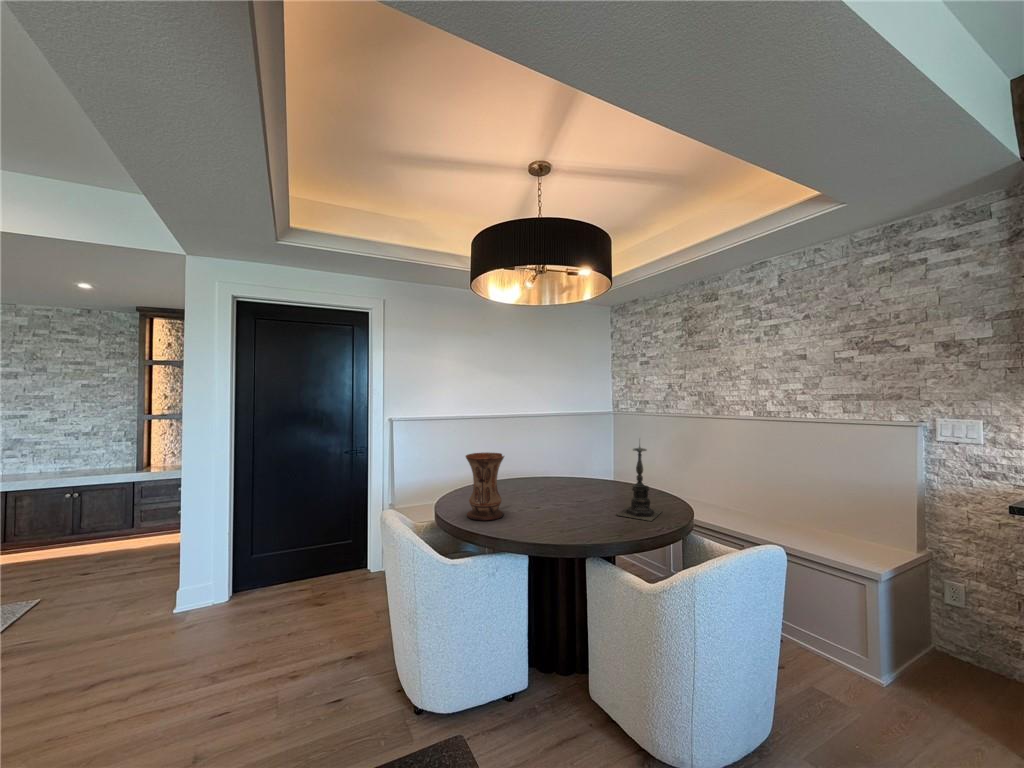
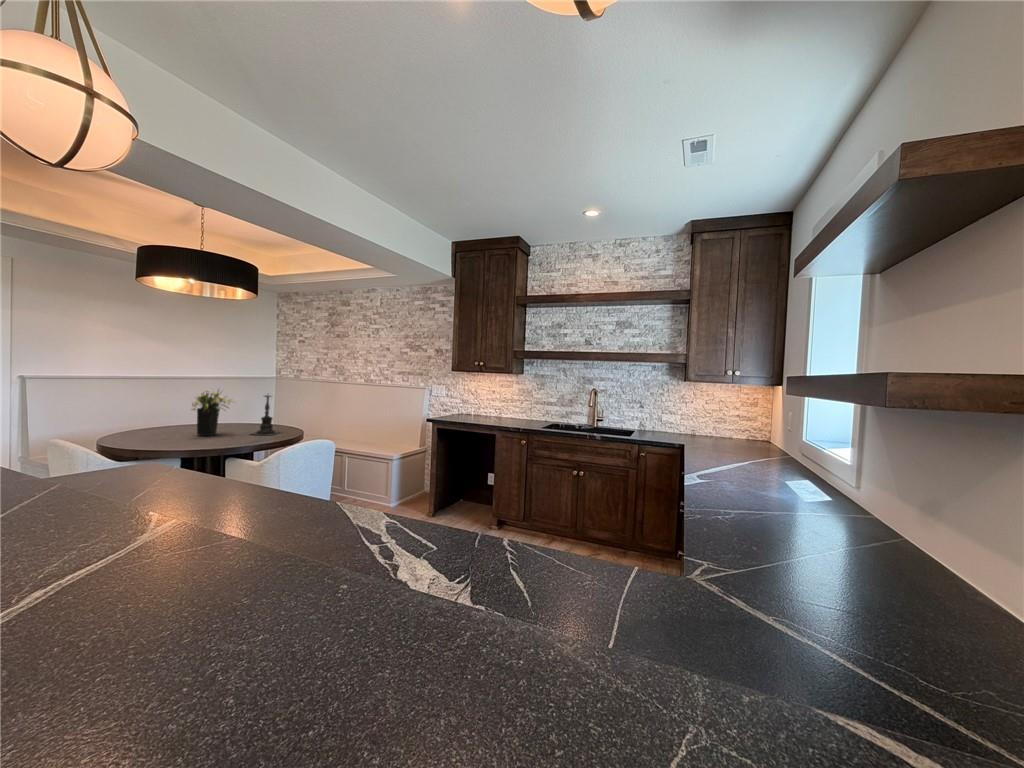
flower arrangement: none [535,437,595,514] -> present [192,390,232,436]
vase: present [466,453,504,520] -> none [124,398,161,442]

